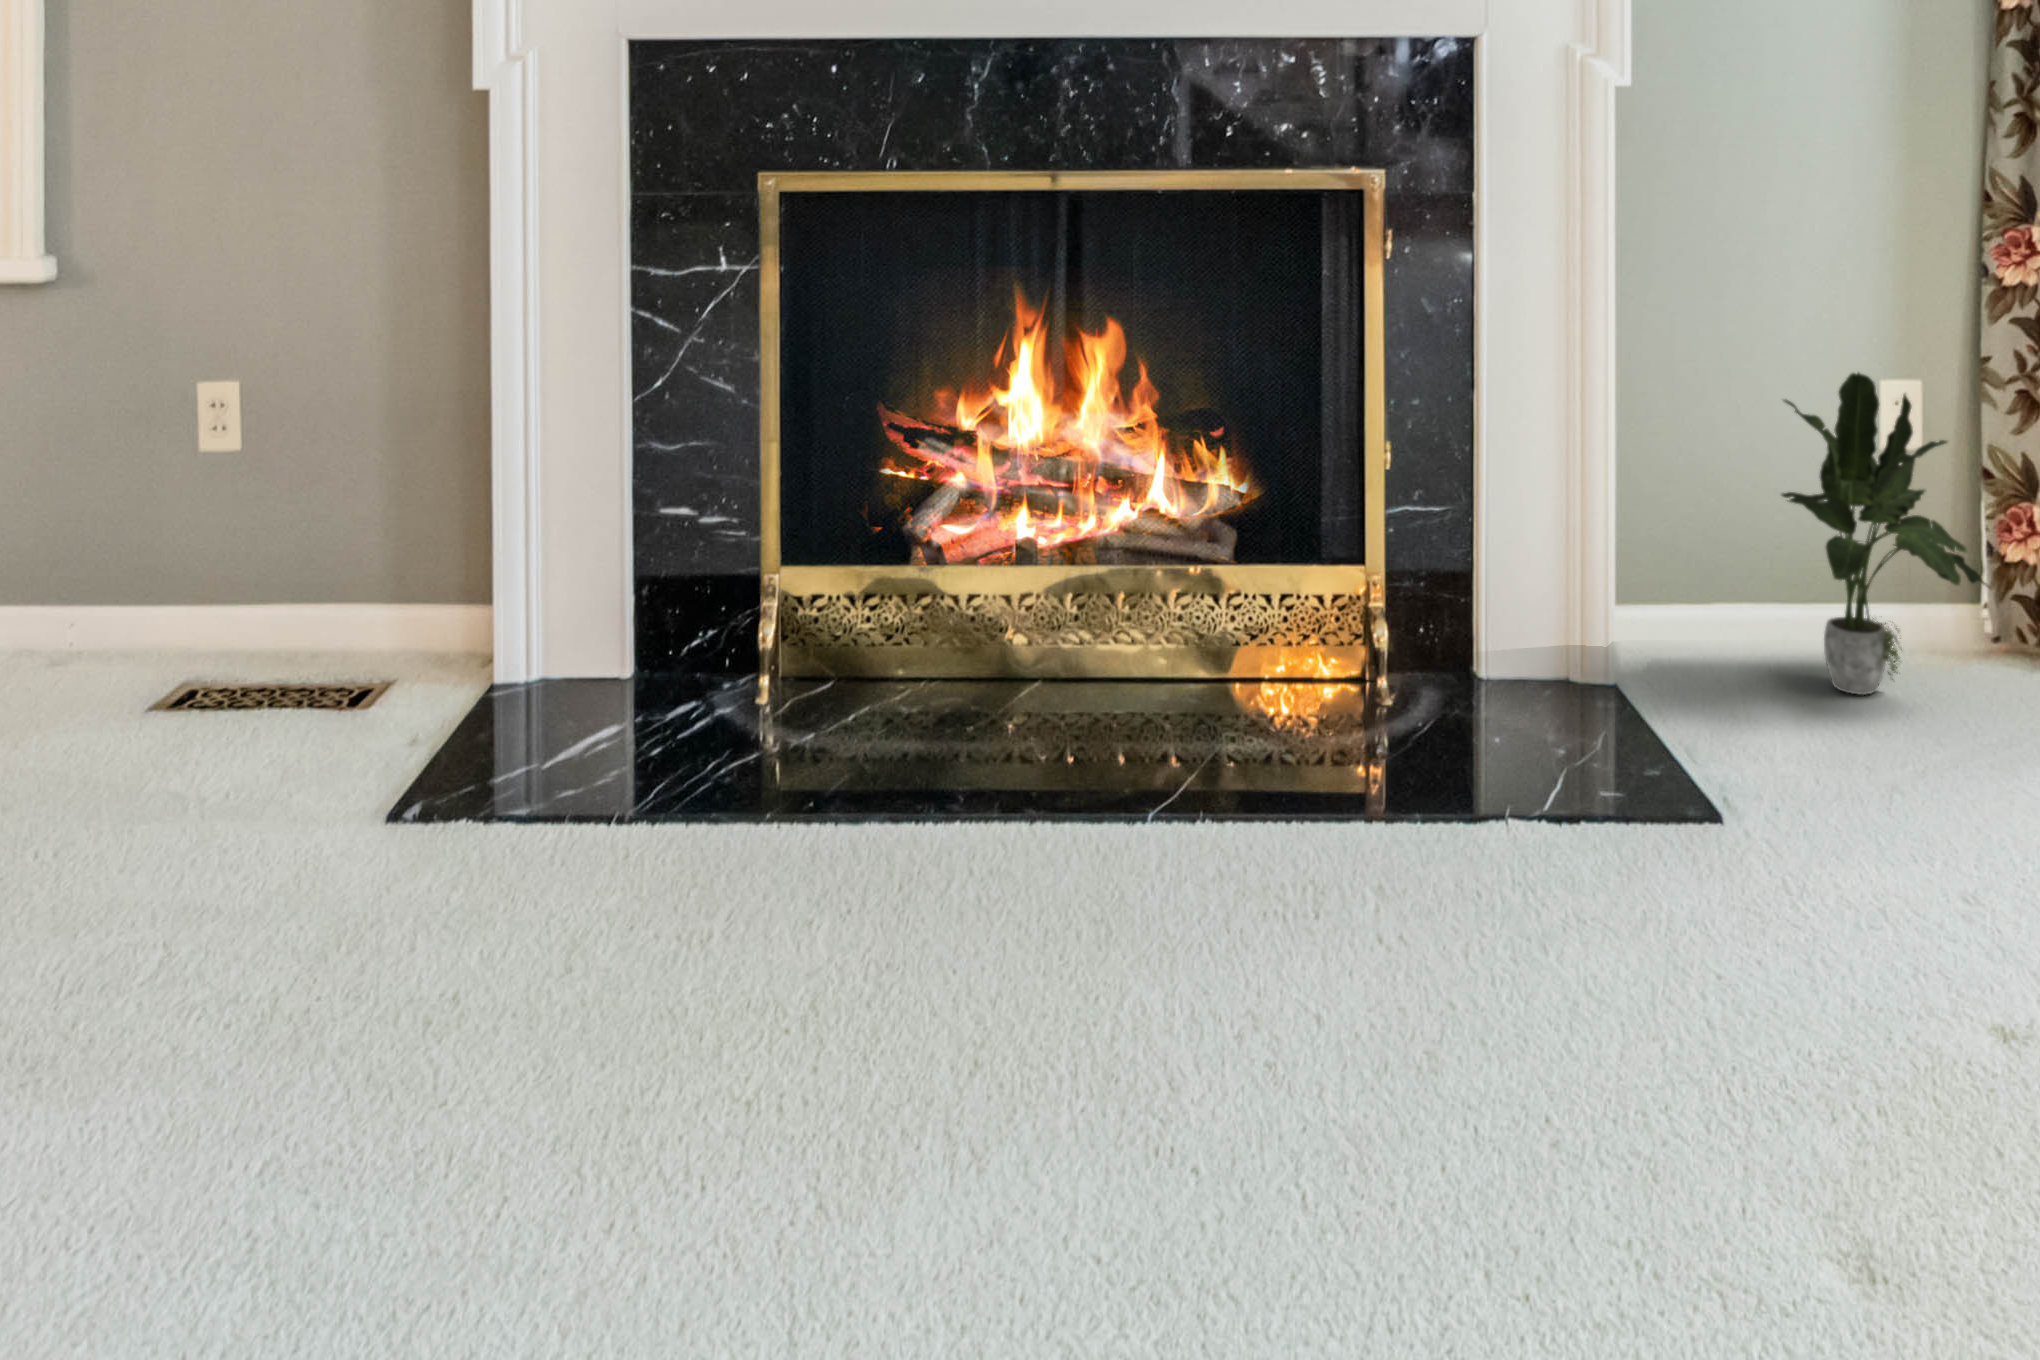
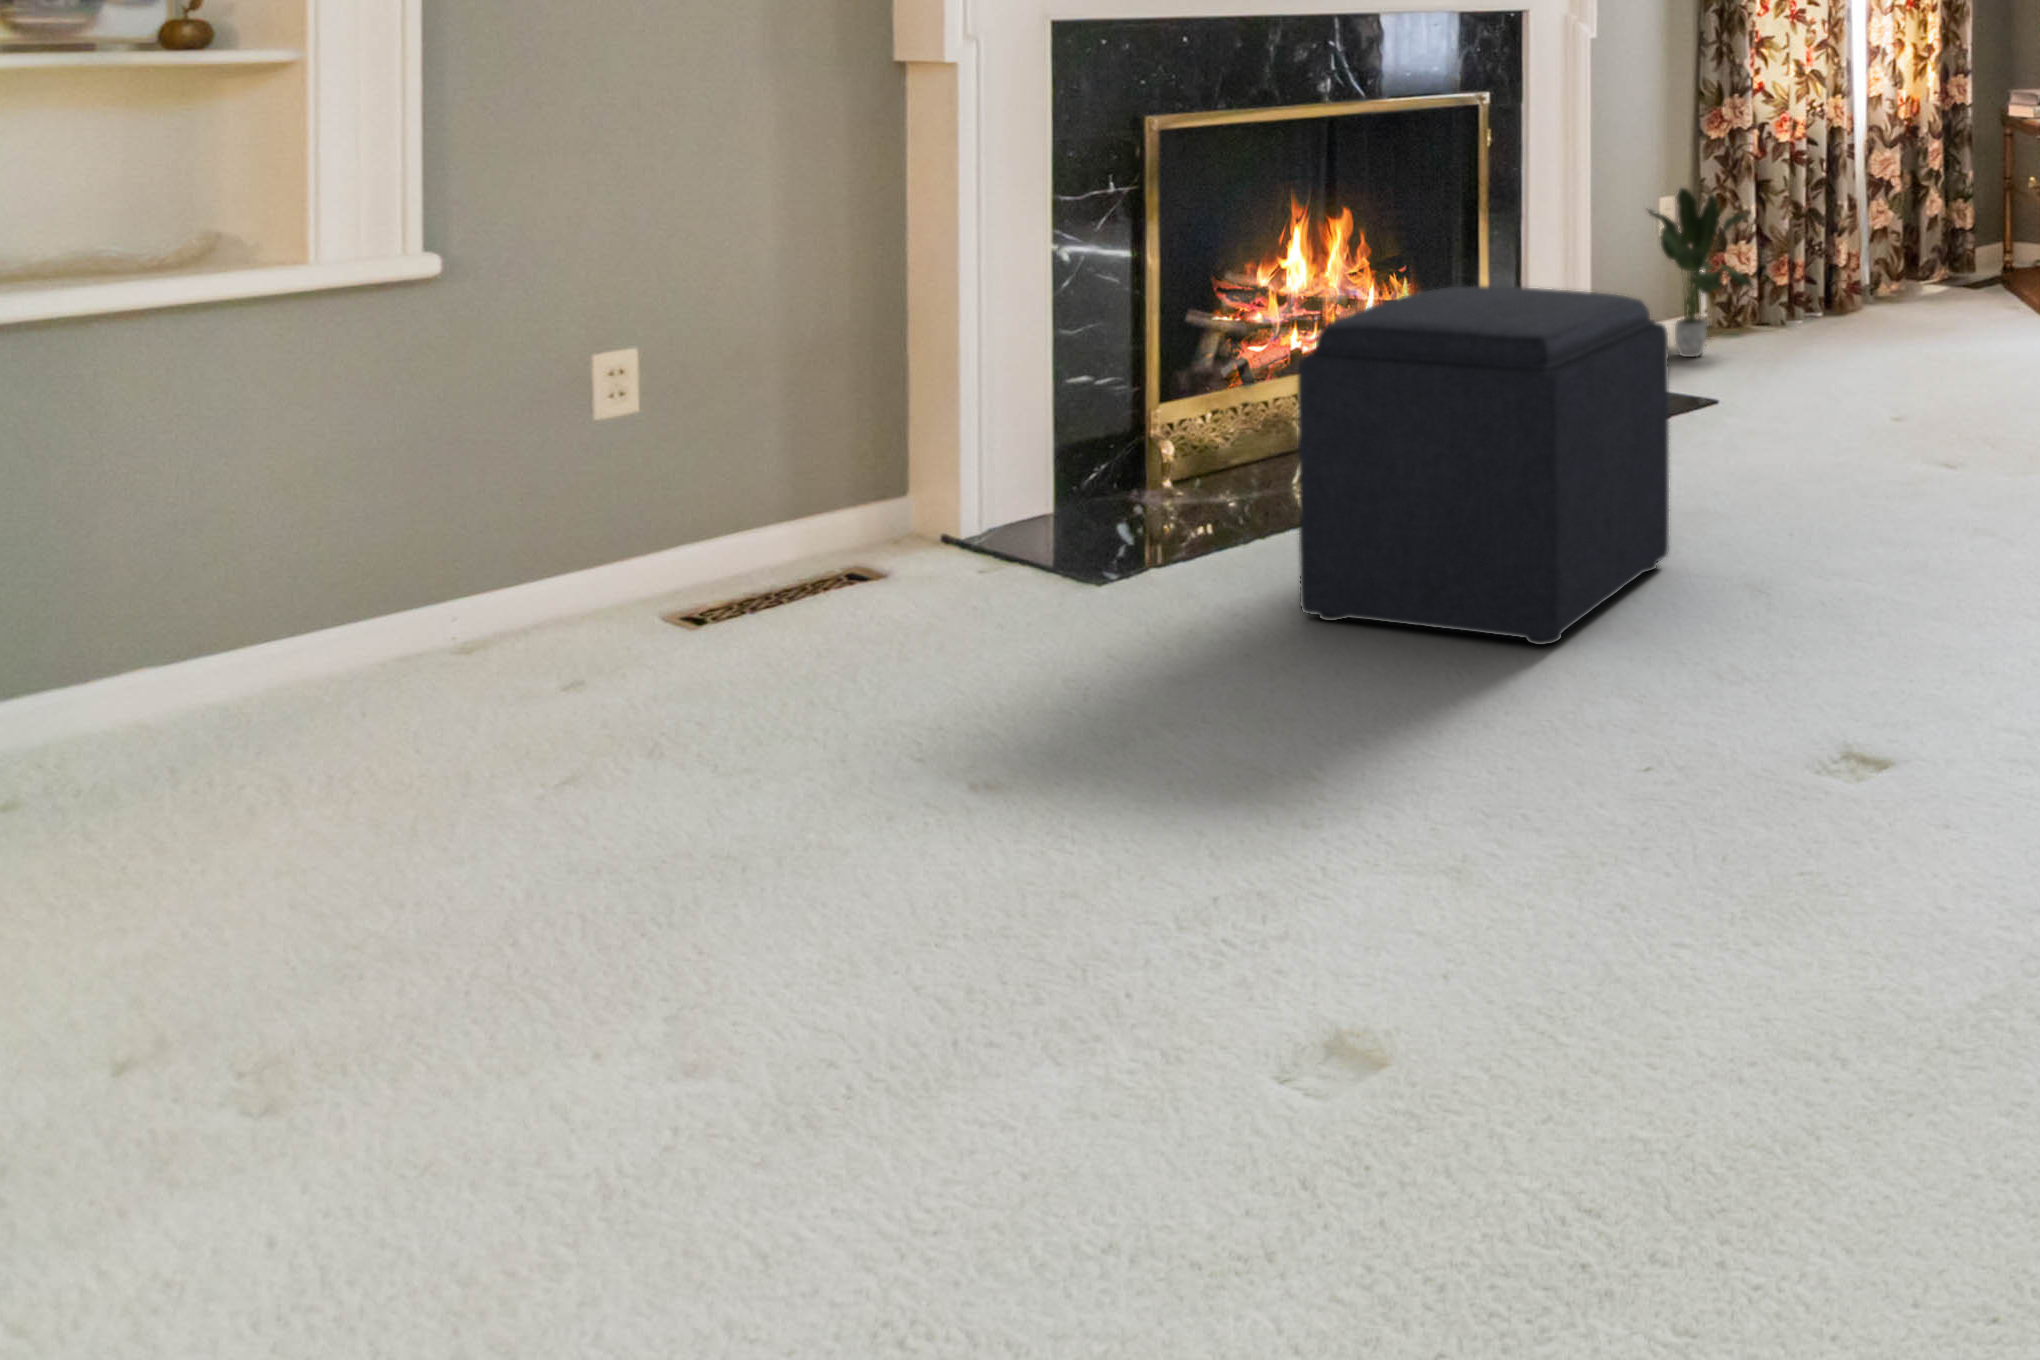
ottoman: none [359,490,862,1173] -> present [1298,286,1669,645]

